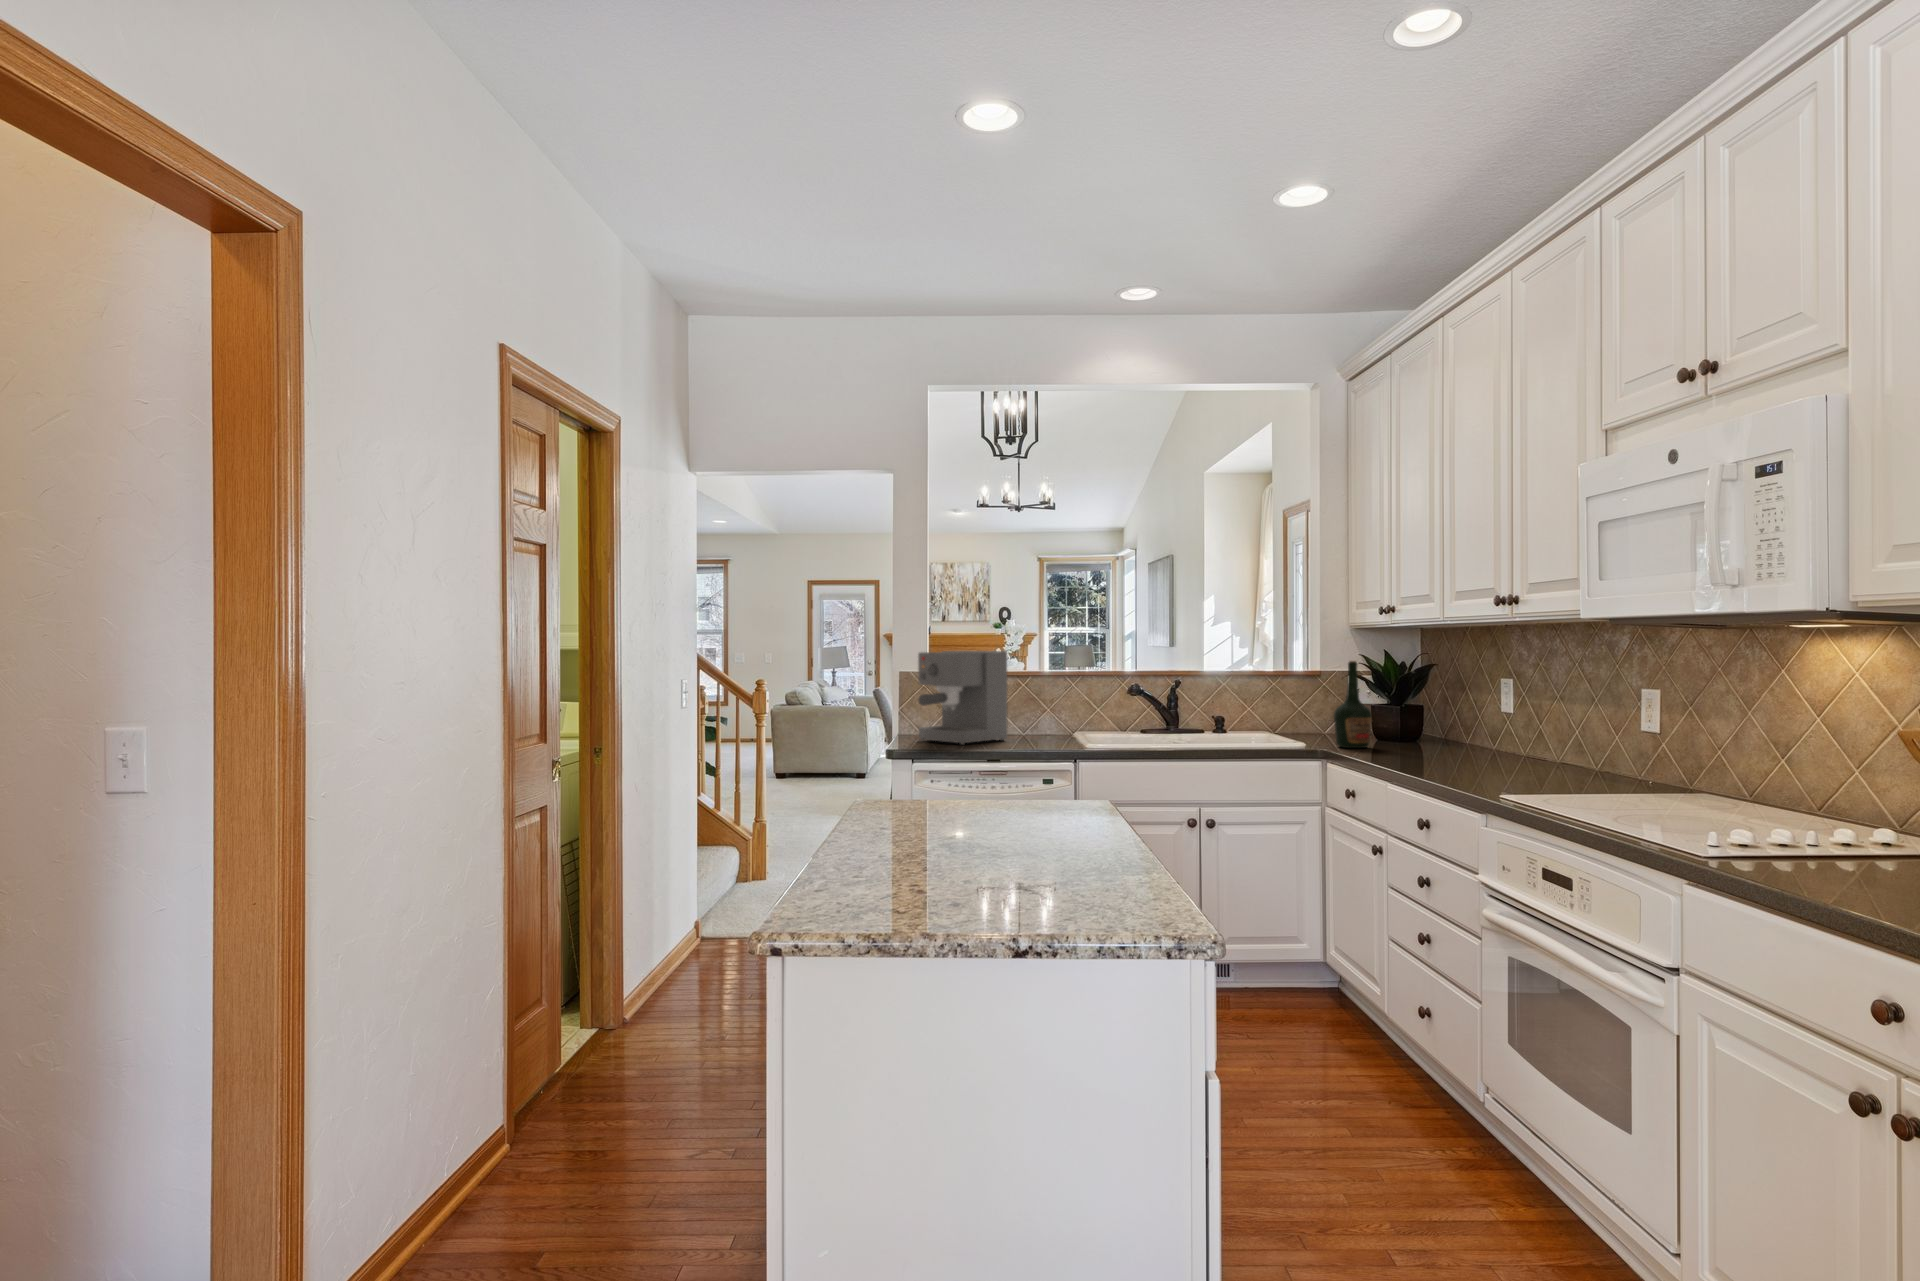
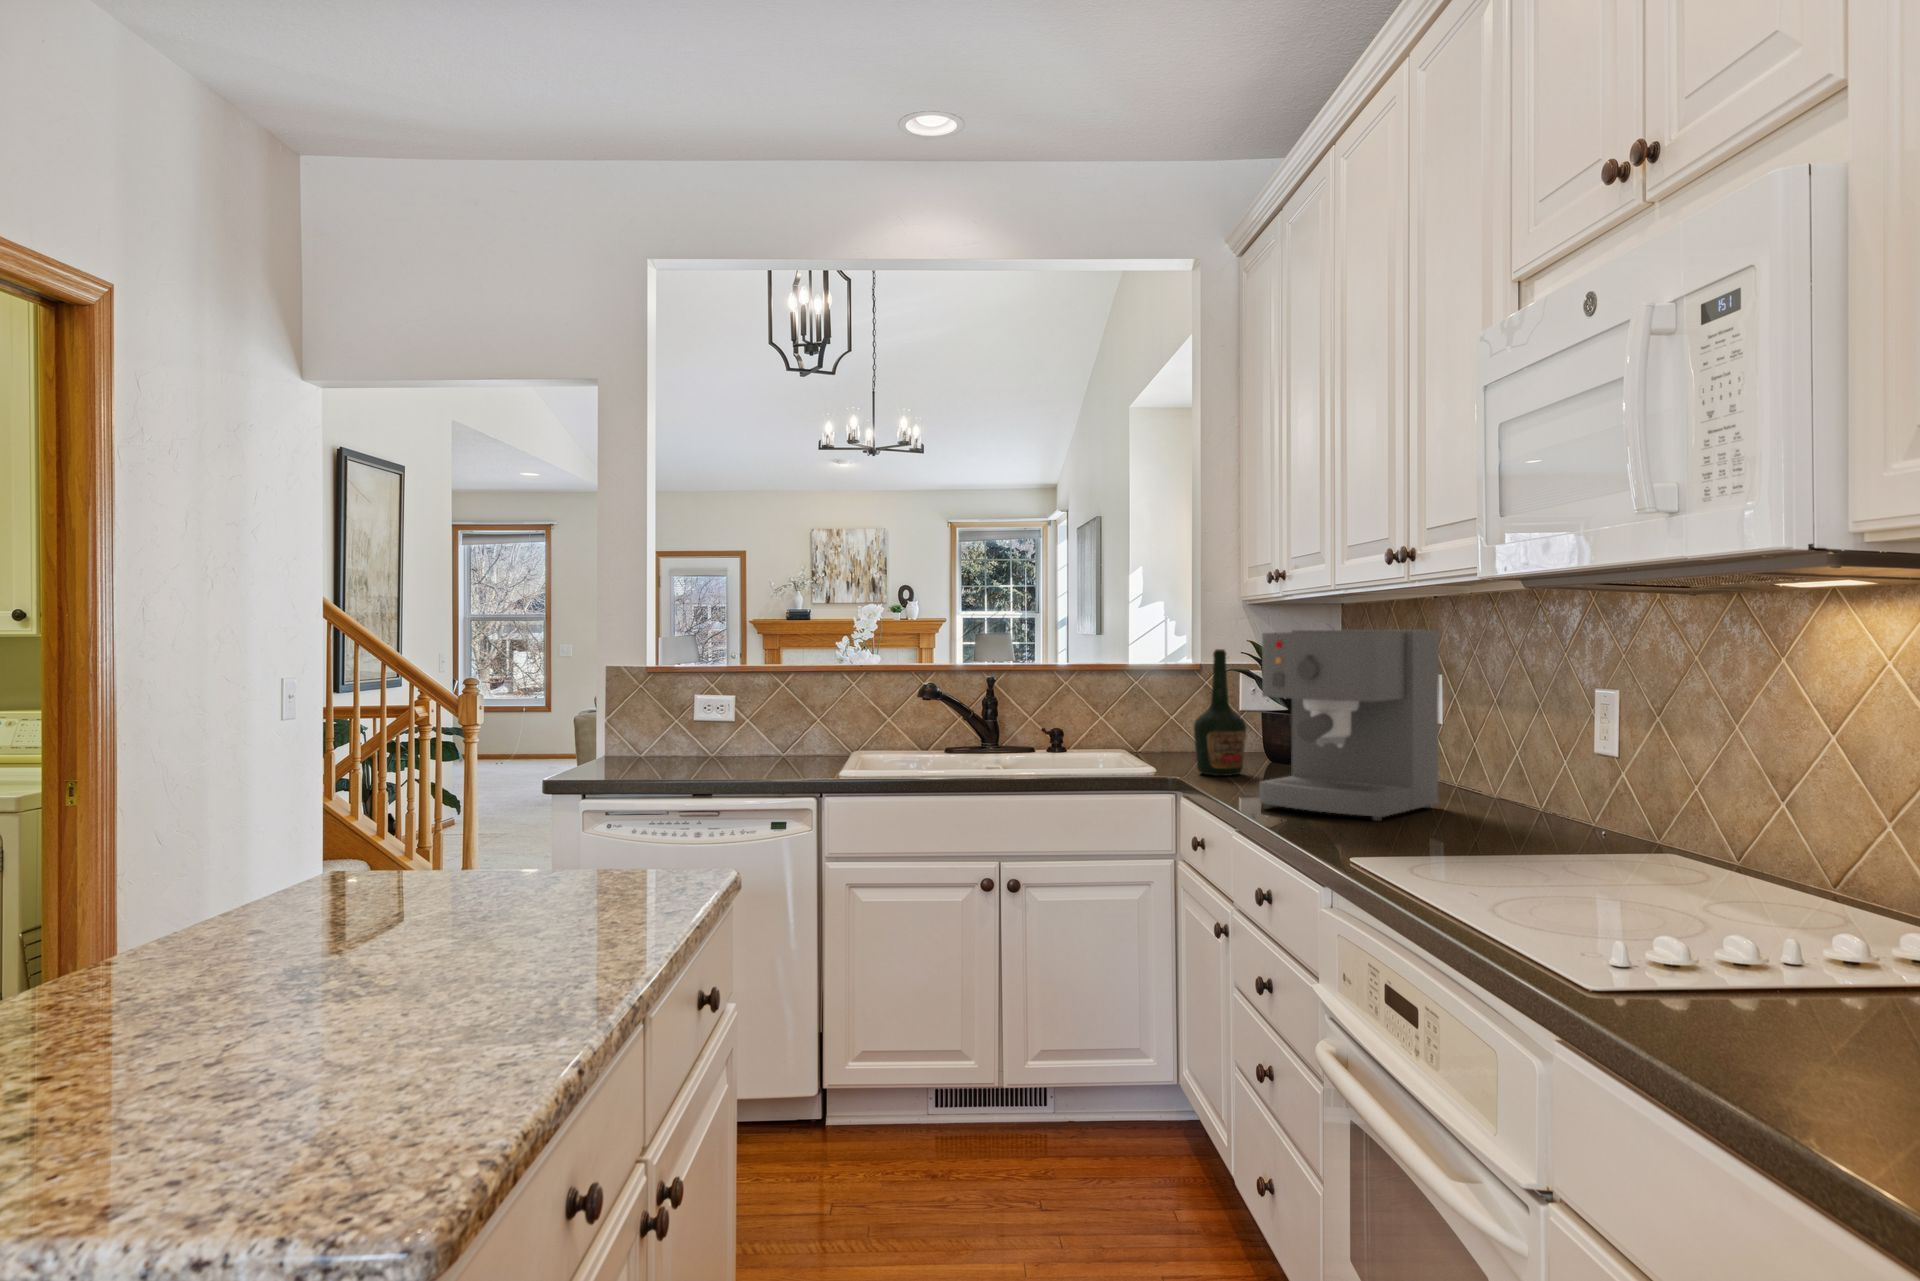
coffee maker: present [918,651,1007,745] -> present [1259,630,1439,821]

